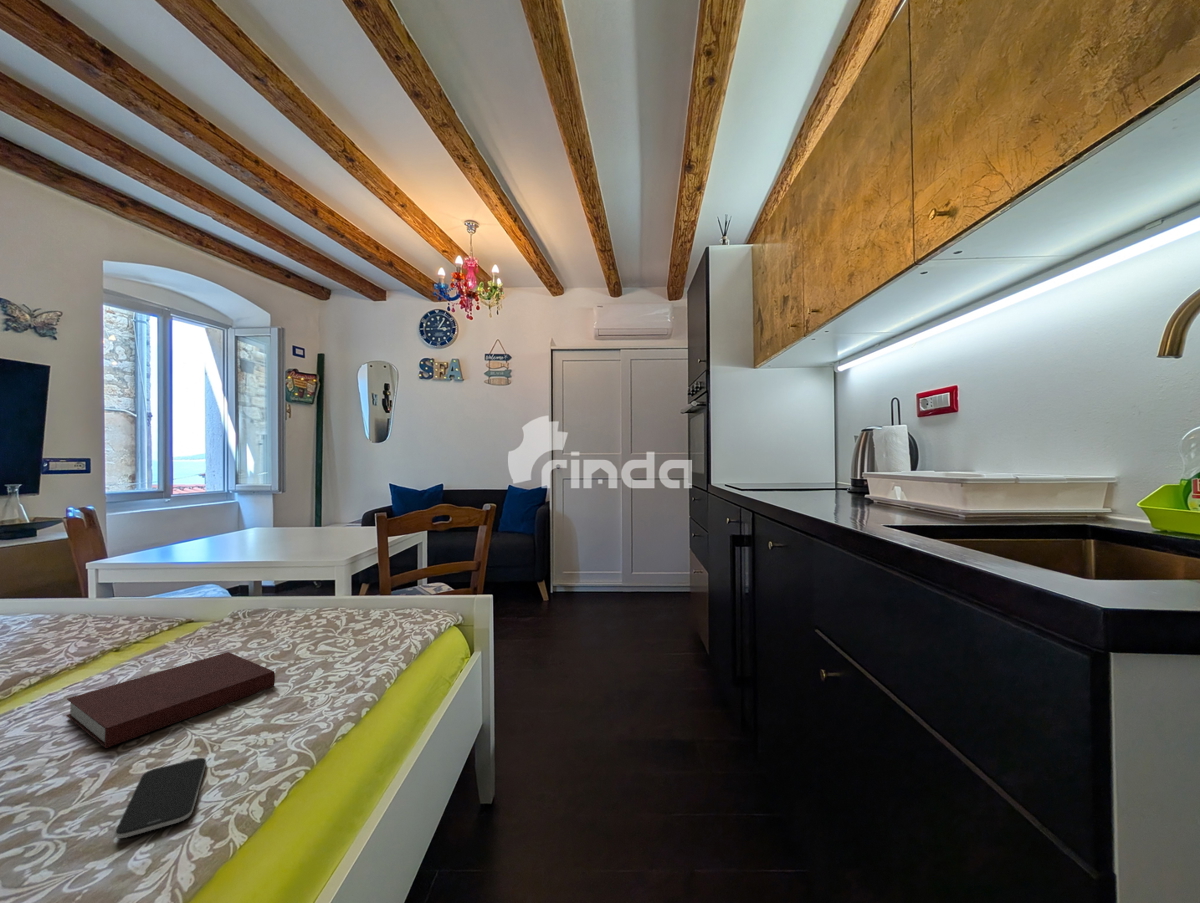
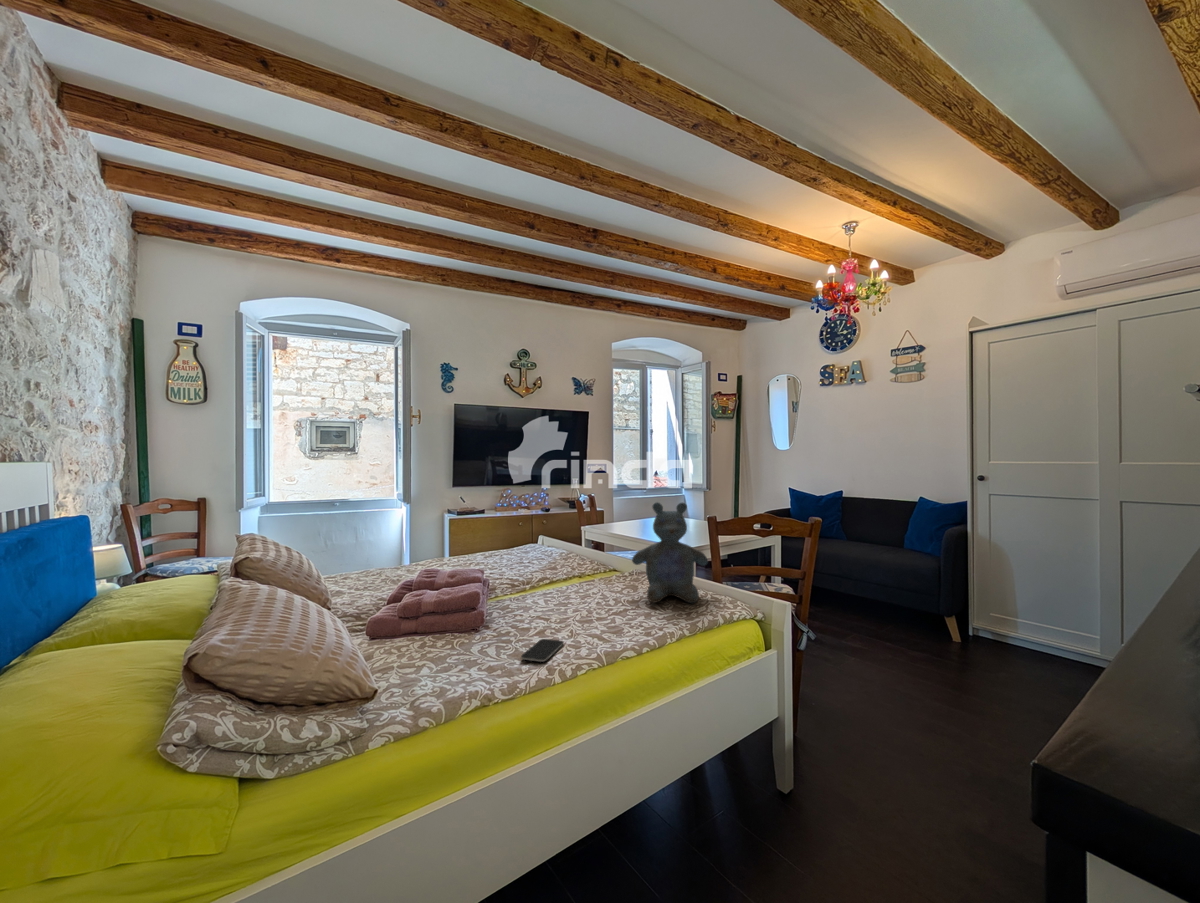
stuffed bear: none [275,492,393,641] -> present [632,503,708,603]
notebook: present [66,652,275,748] -> none [533,596,613,625]

